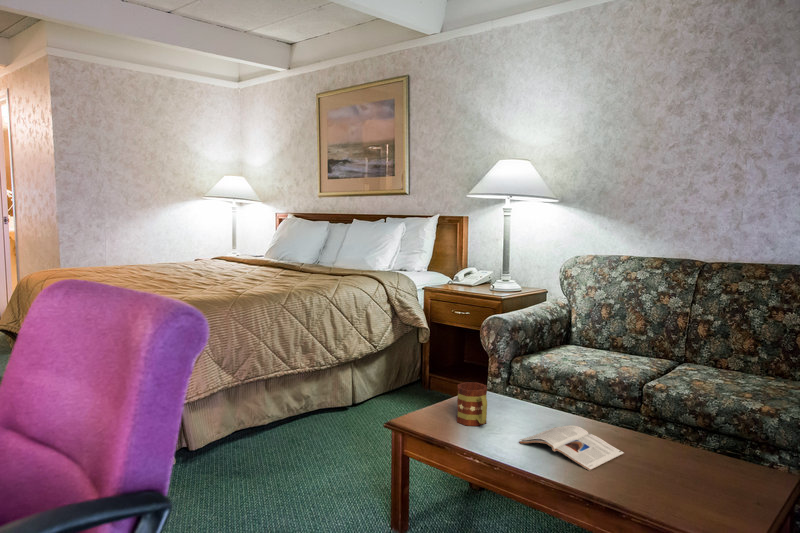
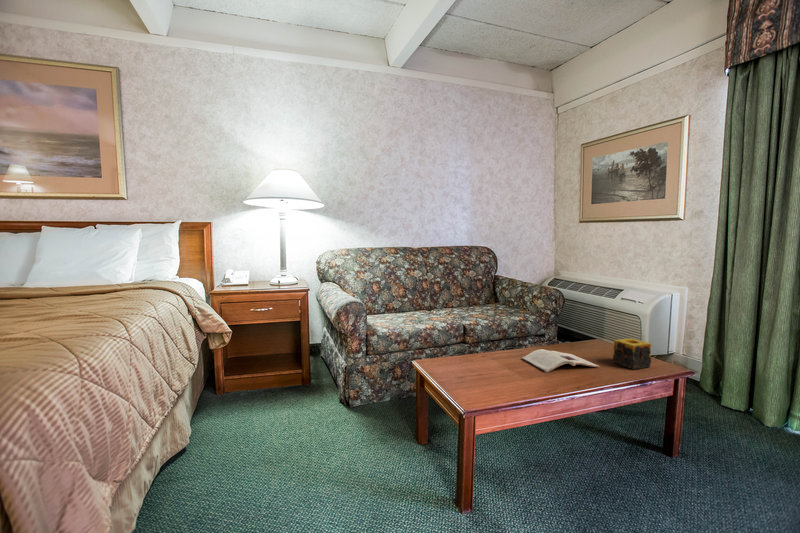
mug: present [457,382,487,426] -> none [477,342,518,380]
candle: none [615,445,670,504] -> present [613,338,651,369]

